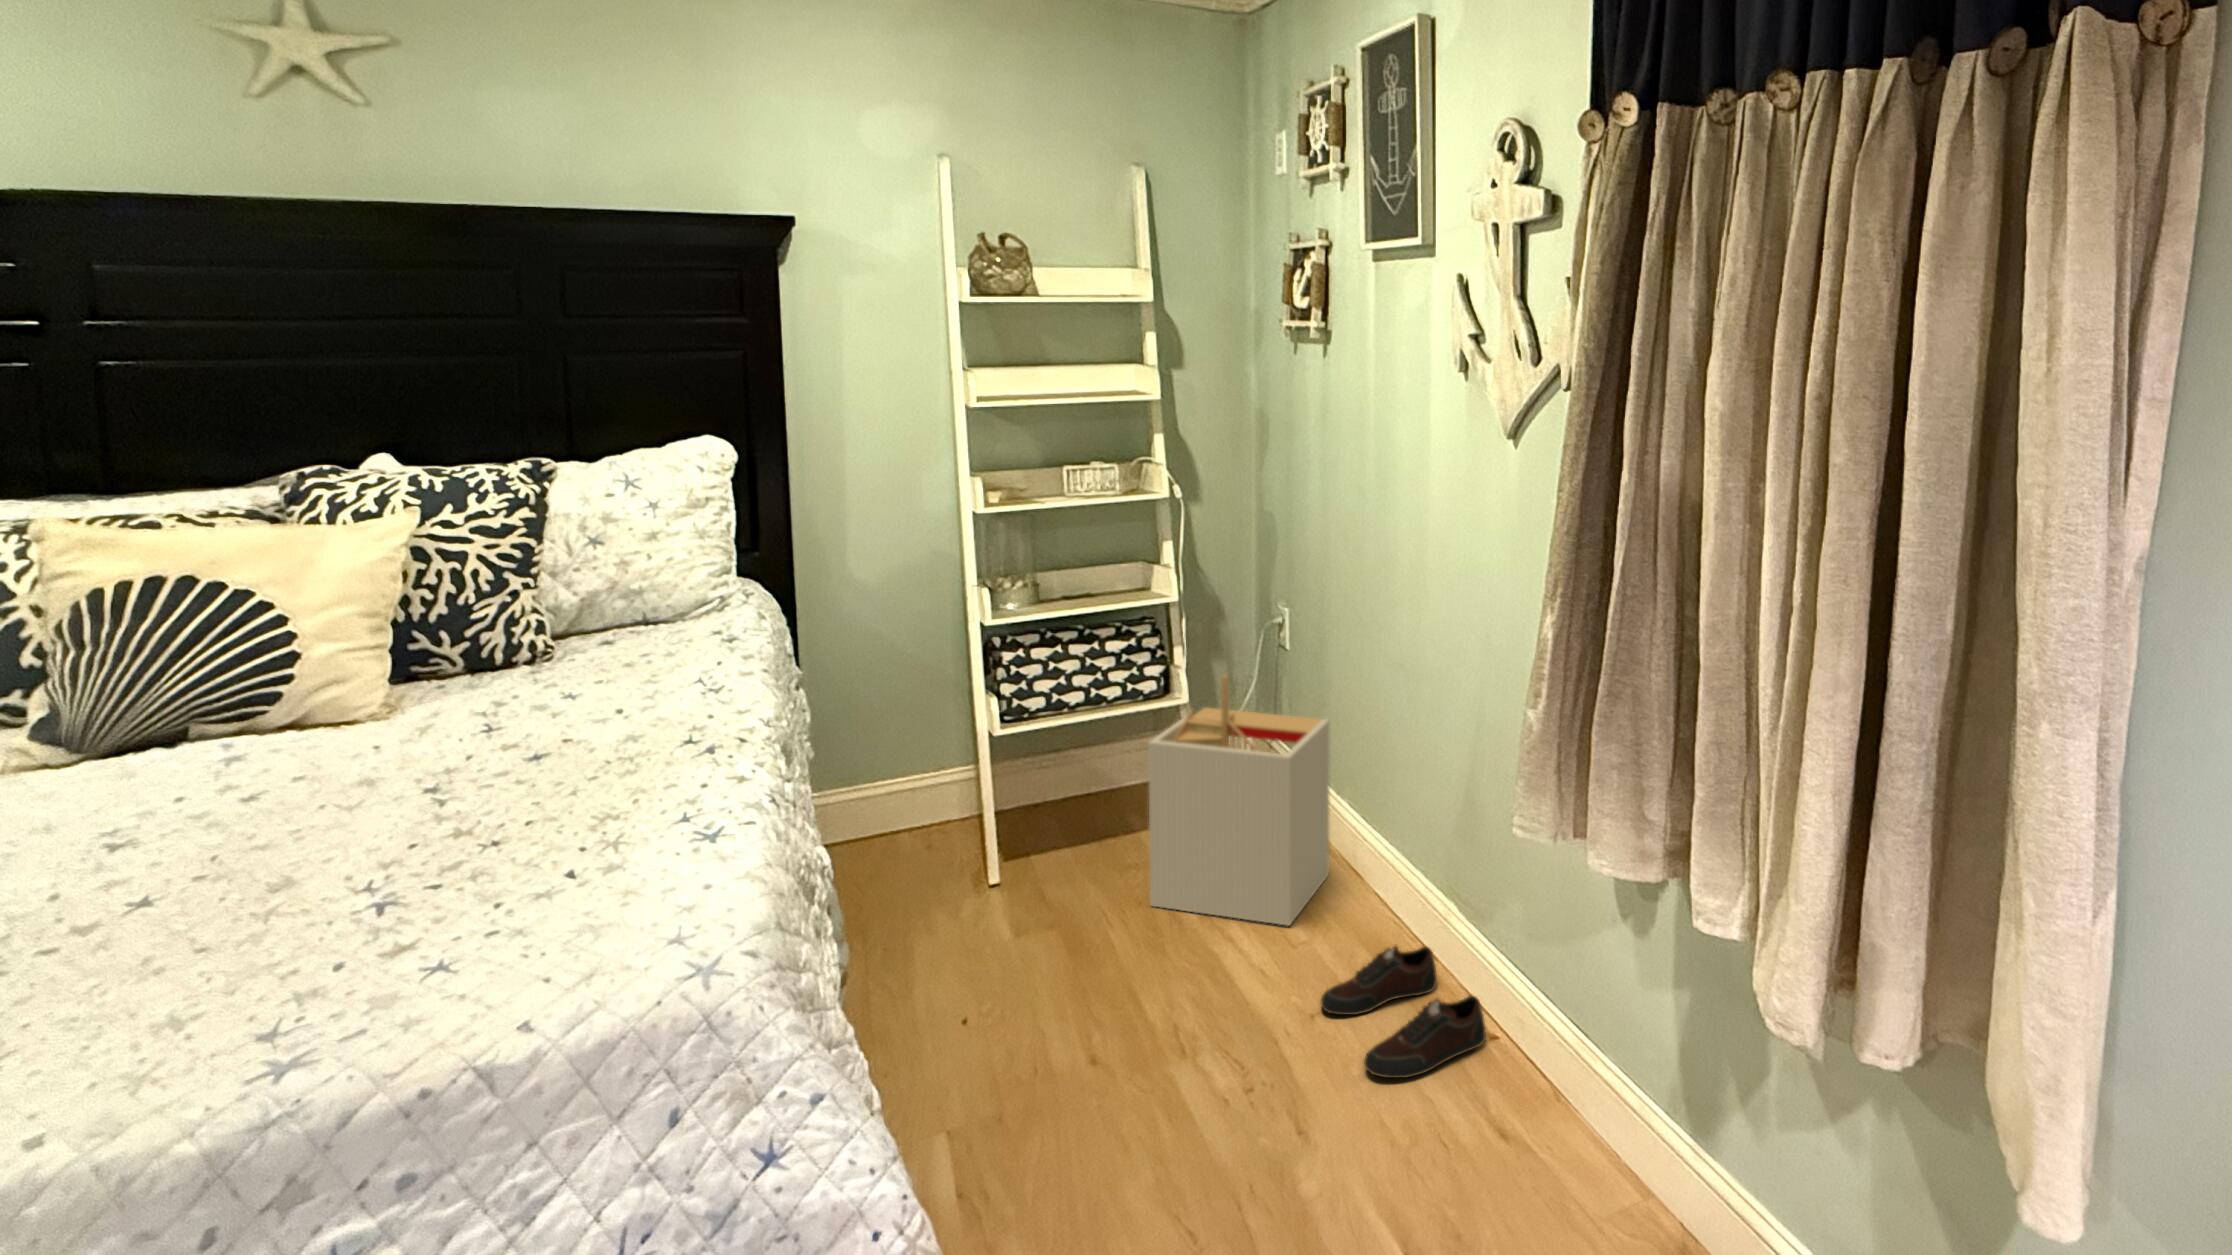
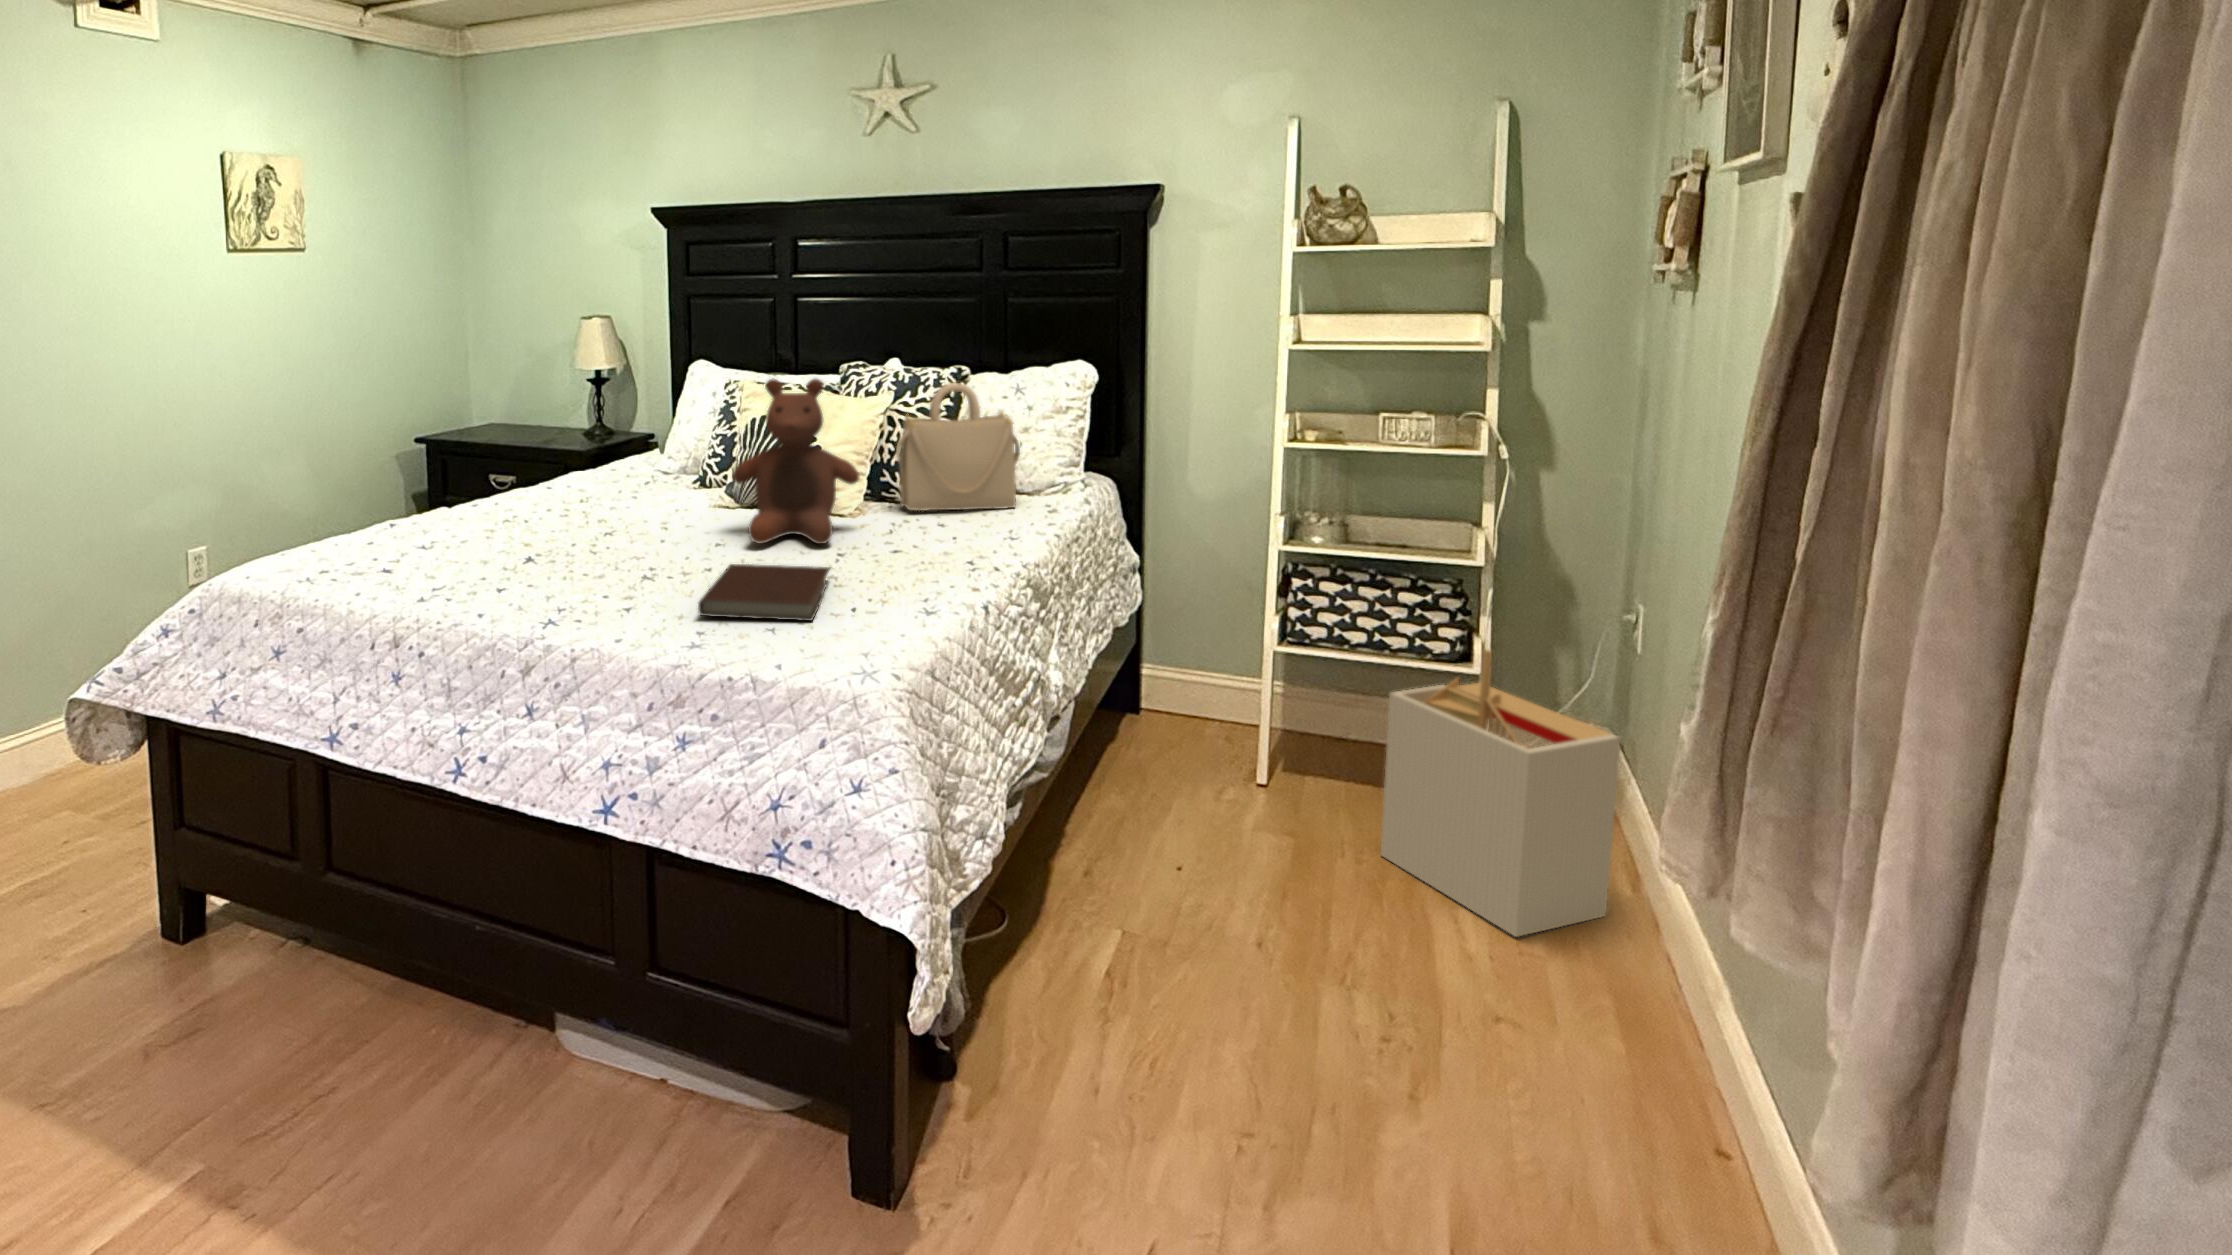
handbag: none [474,485,698,691] -> present [896,383,1020,511]
stuffed bear: none [108,506,439,829] -> present [732,379,859,544]
notebook: none [223,822,535,1013] -> present [698,564,830,621]
shoe: present [1321,946,1486,1078] -> none [1493,1000,1689,1161]

